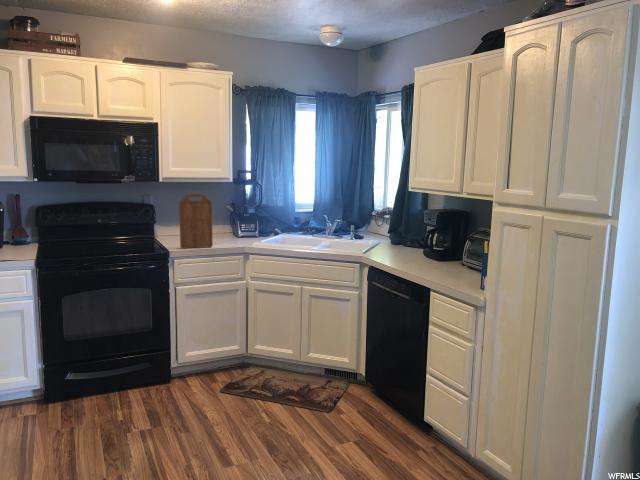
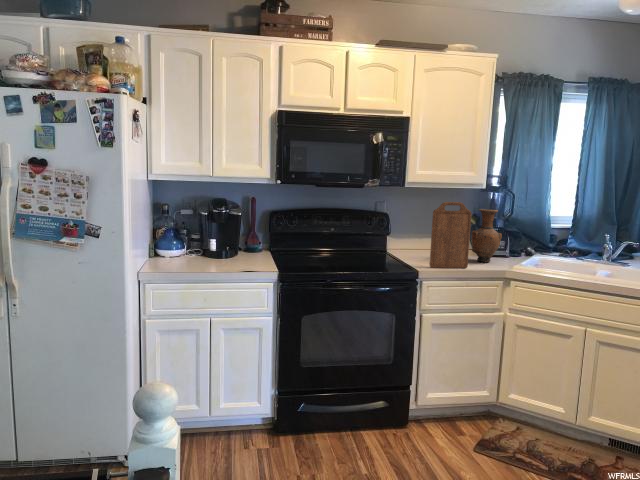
vase: none [221,199,245,242] -> present [472,209,502,262]

